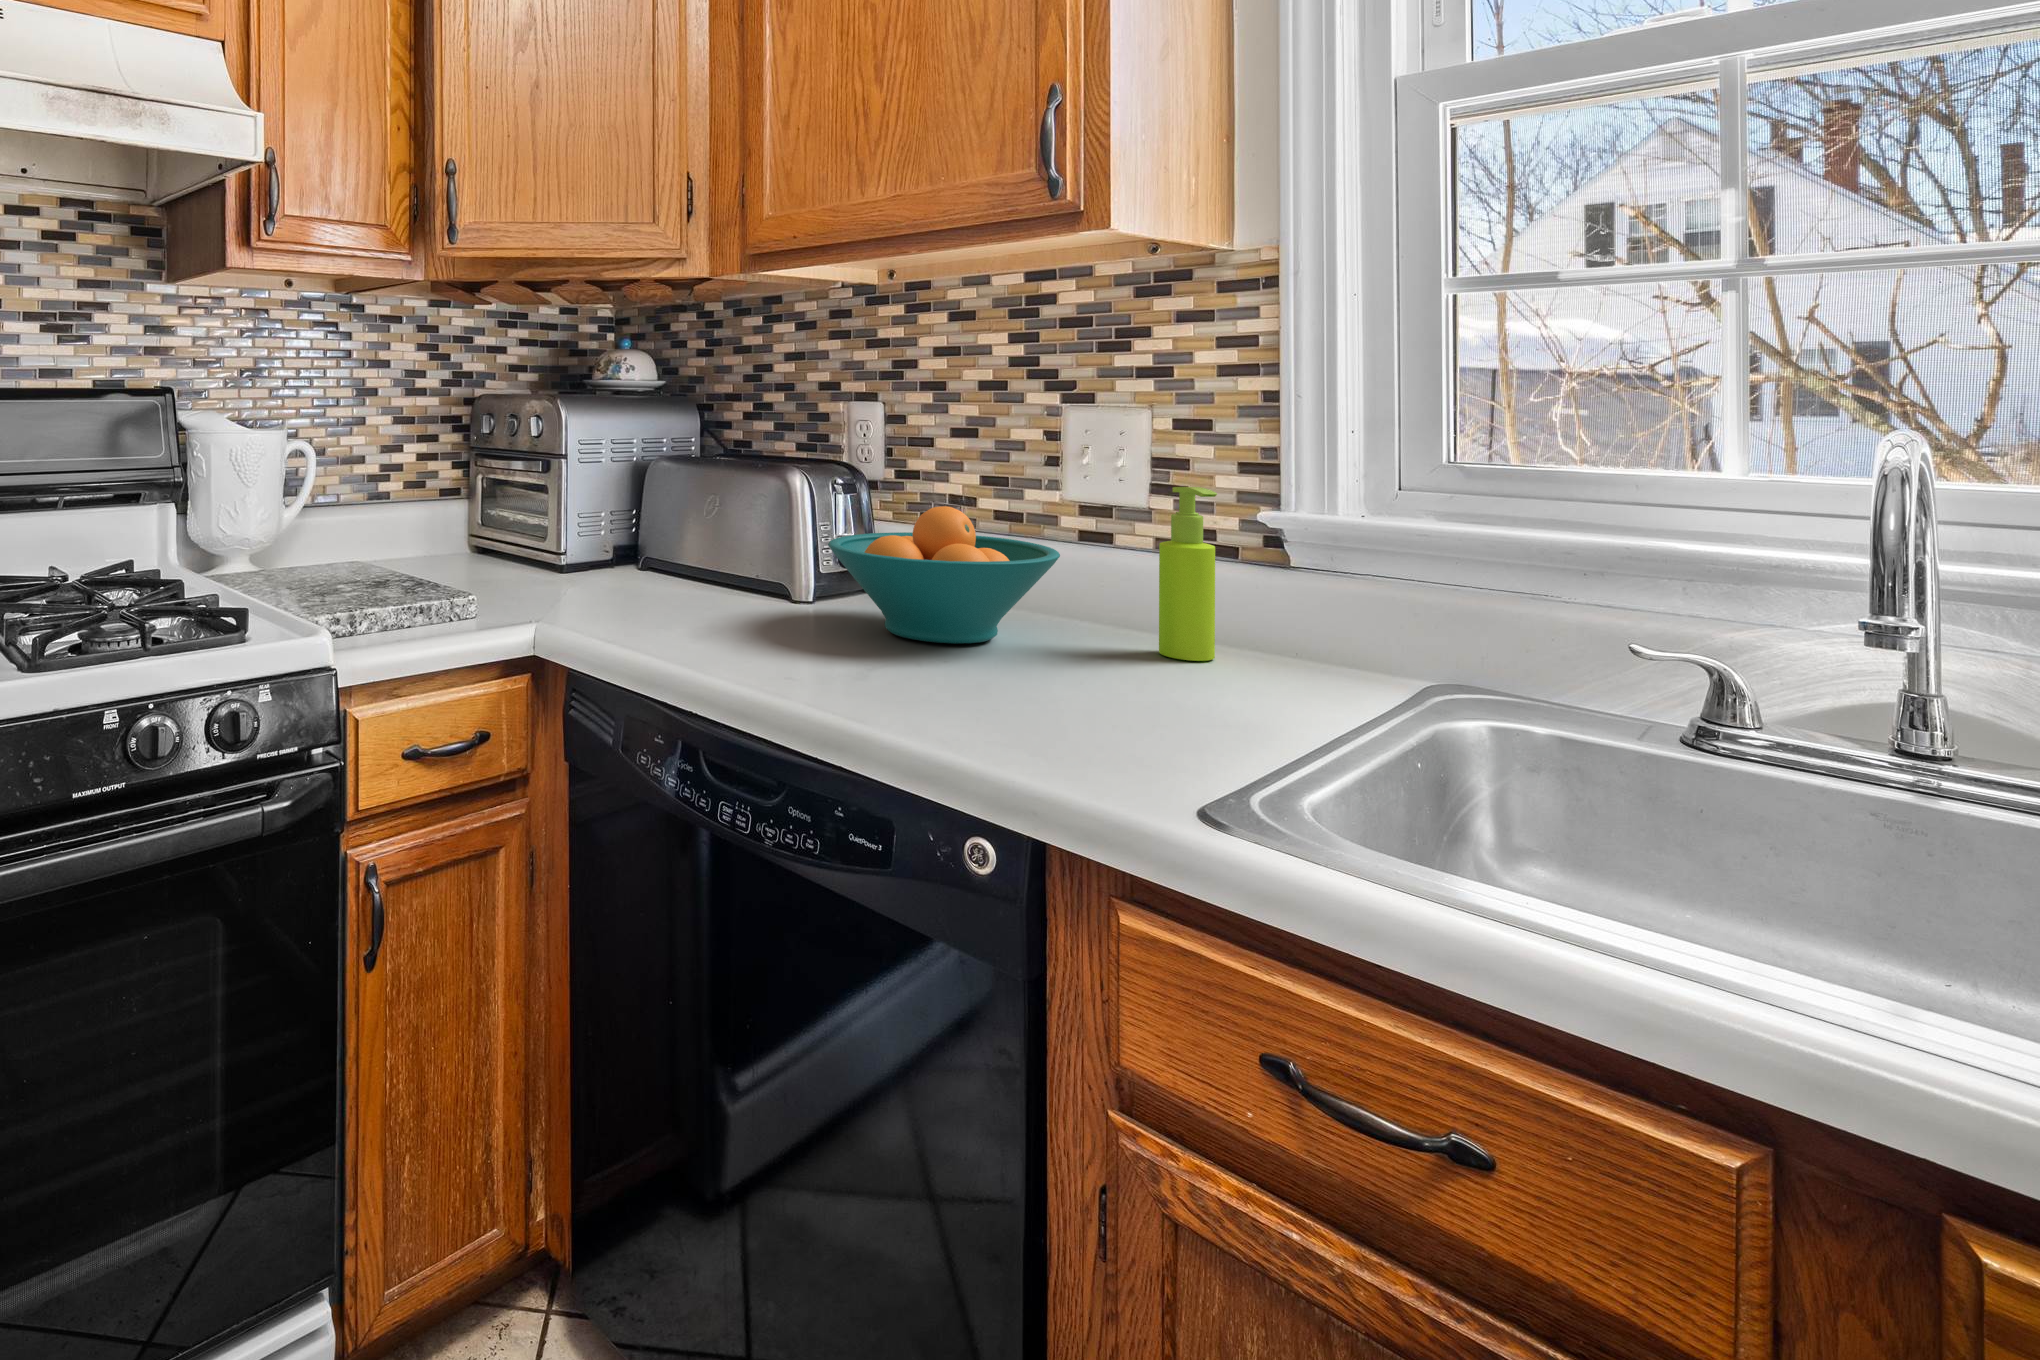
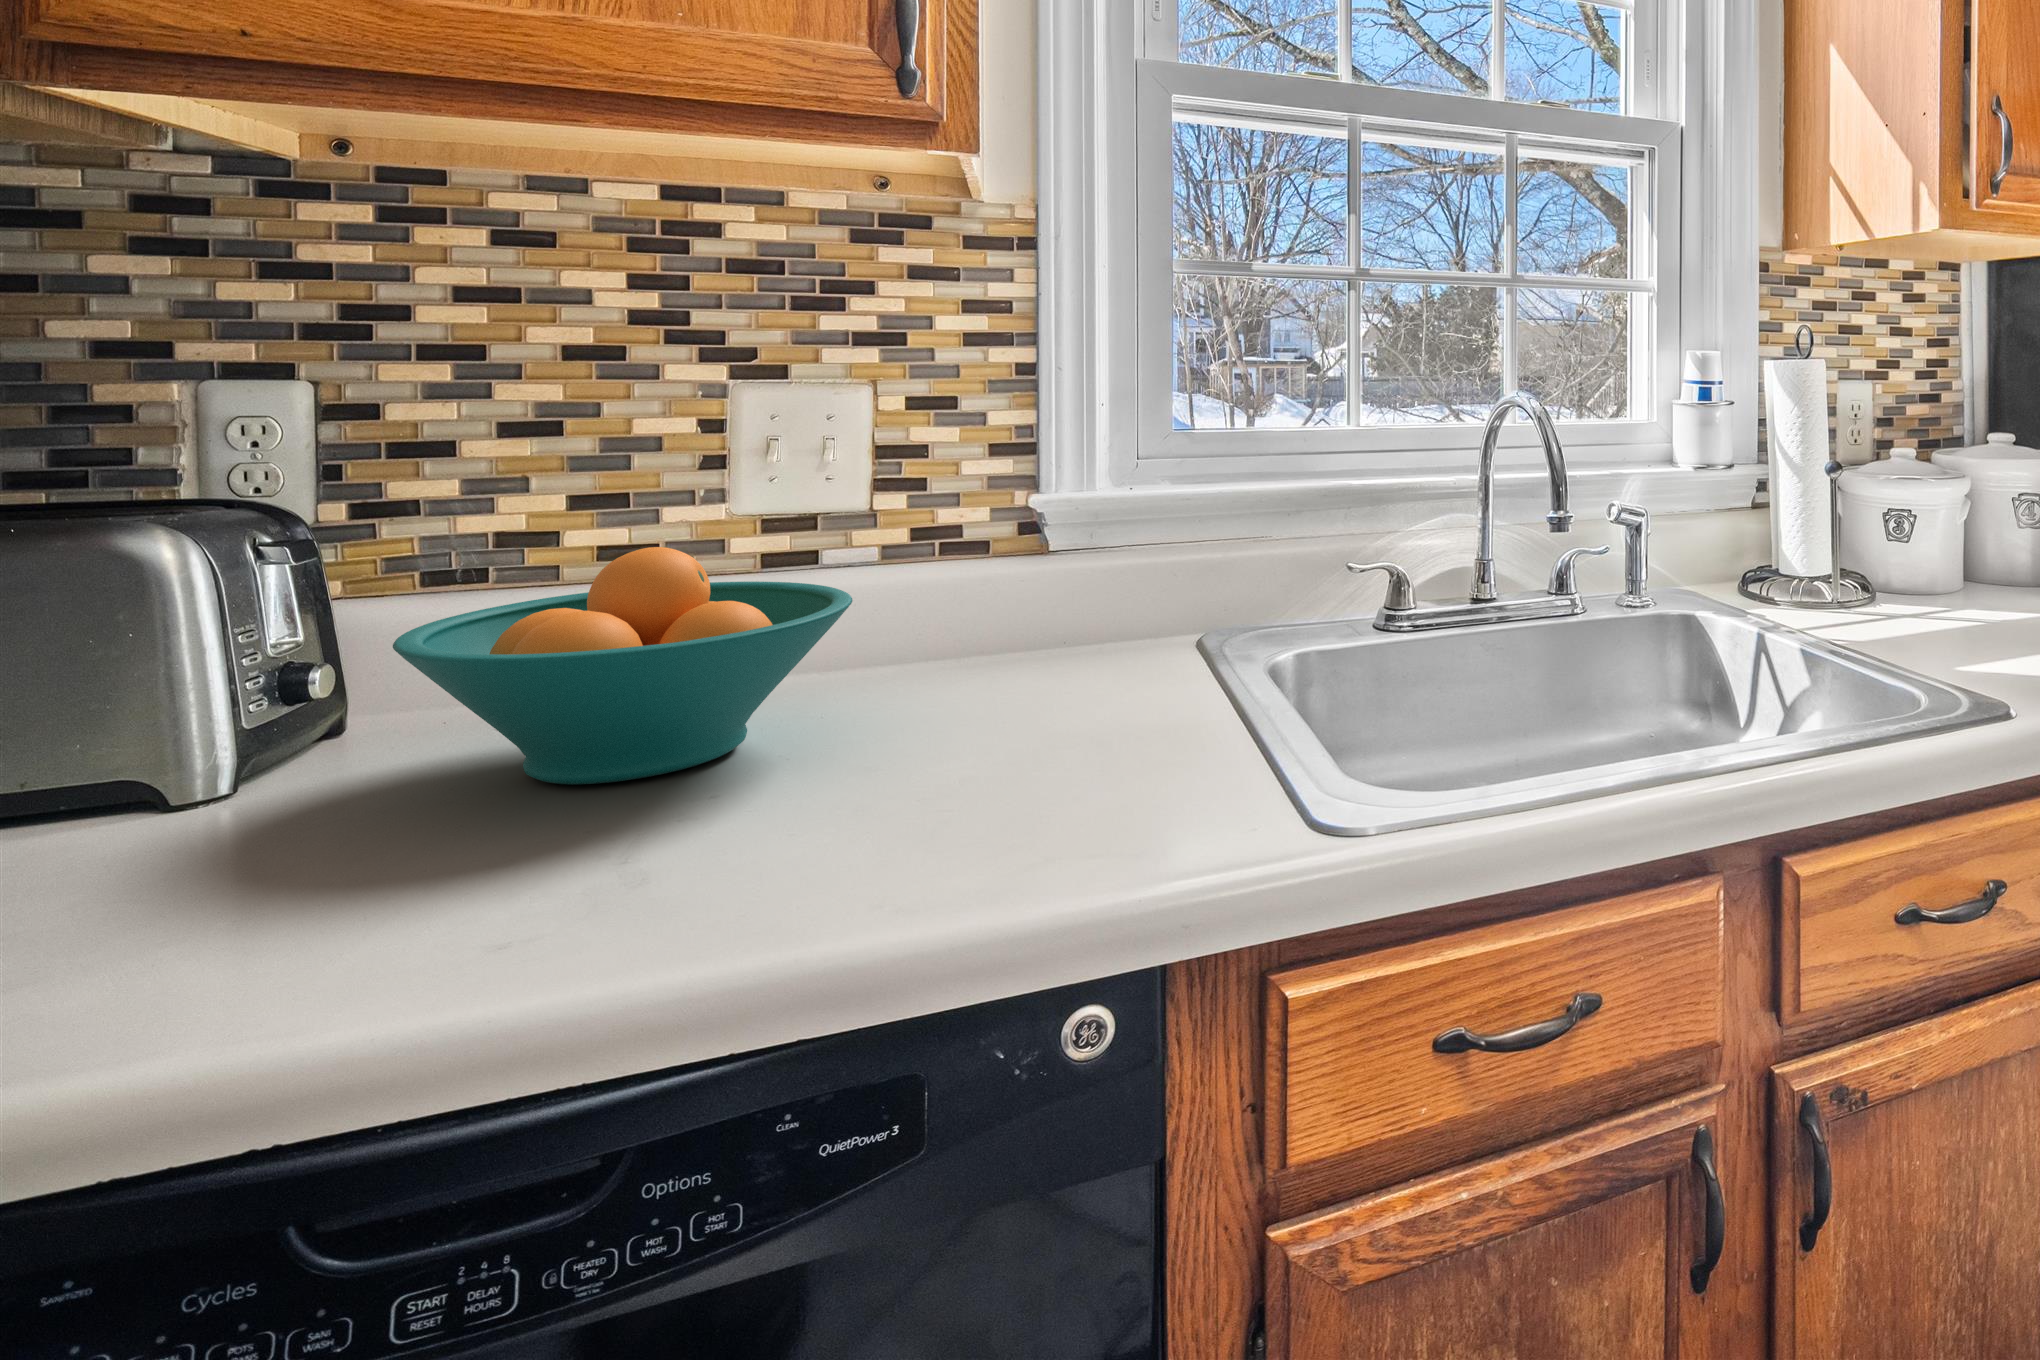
soap dispenser: present [1159,487,1217,661] -> none [949,477,1030,689]

